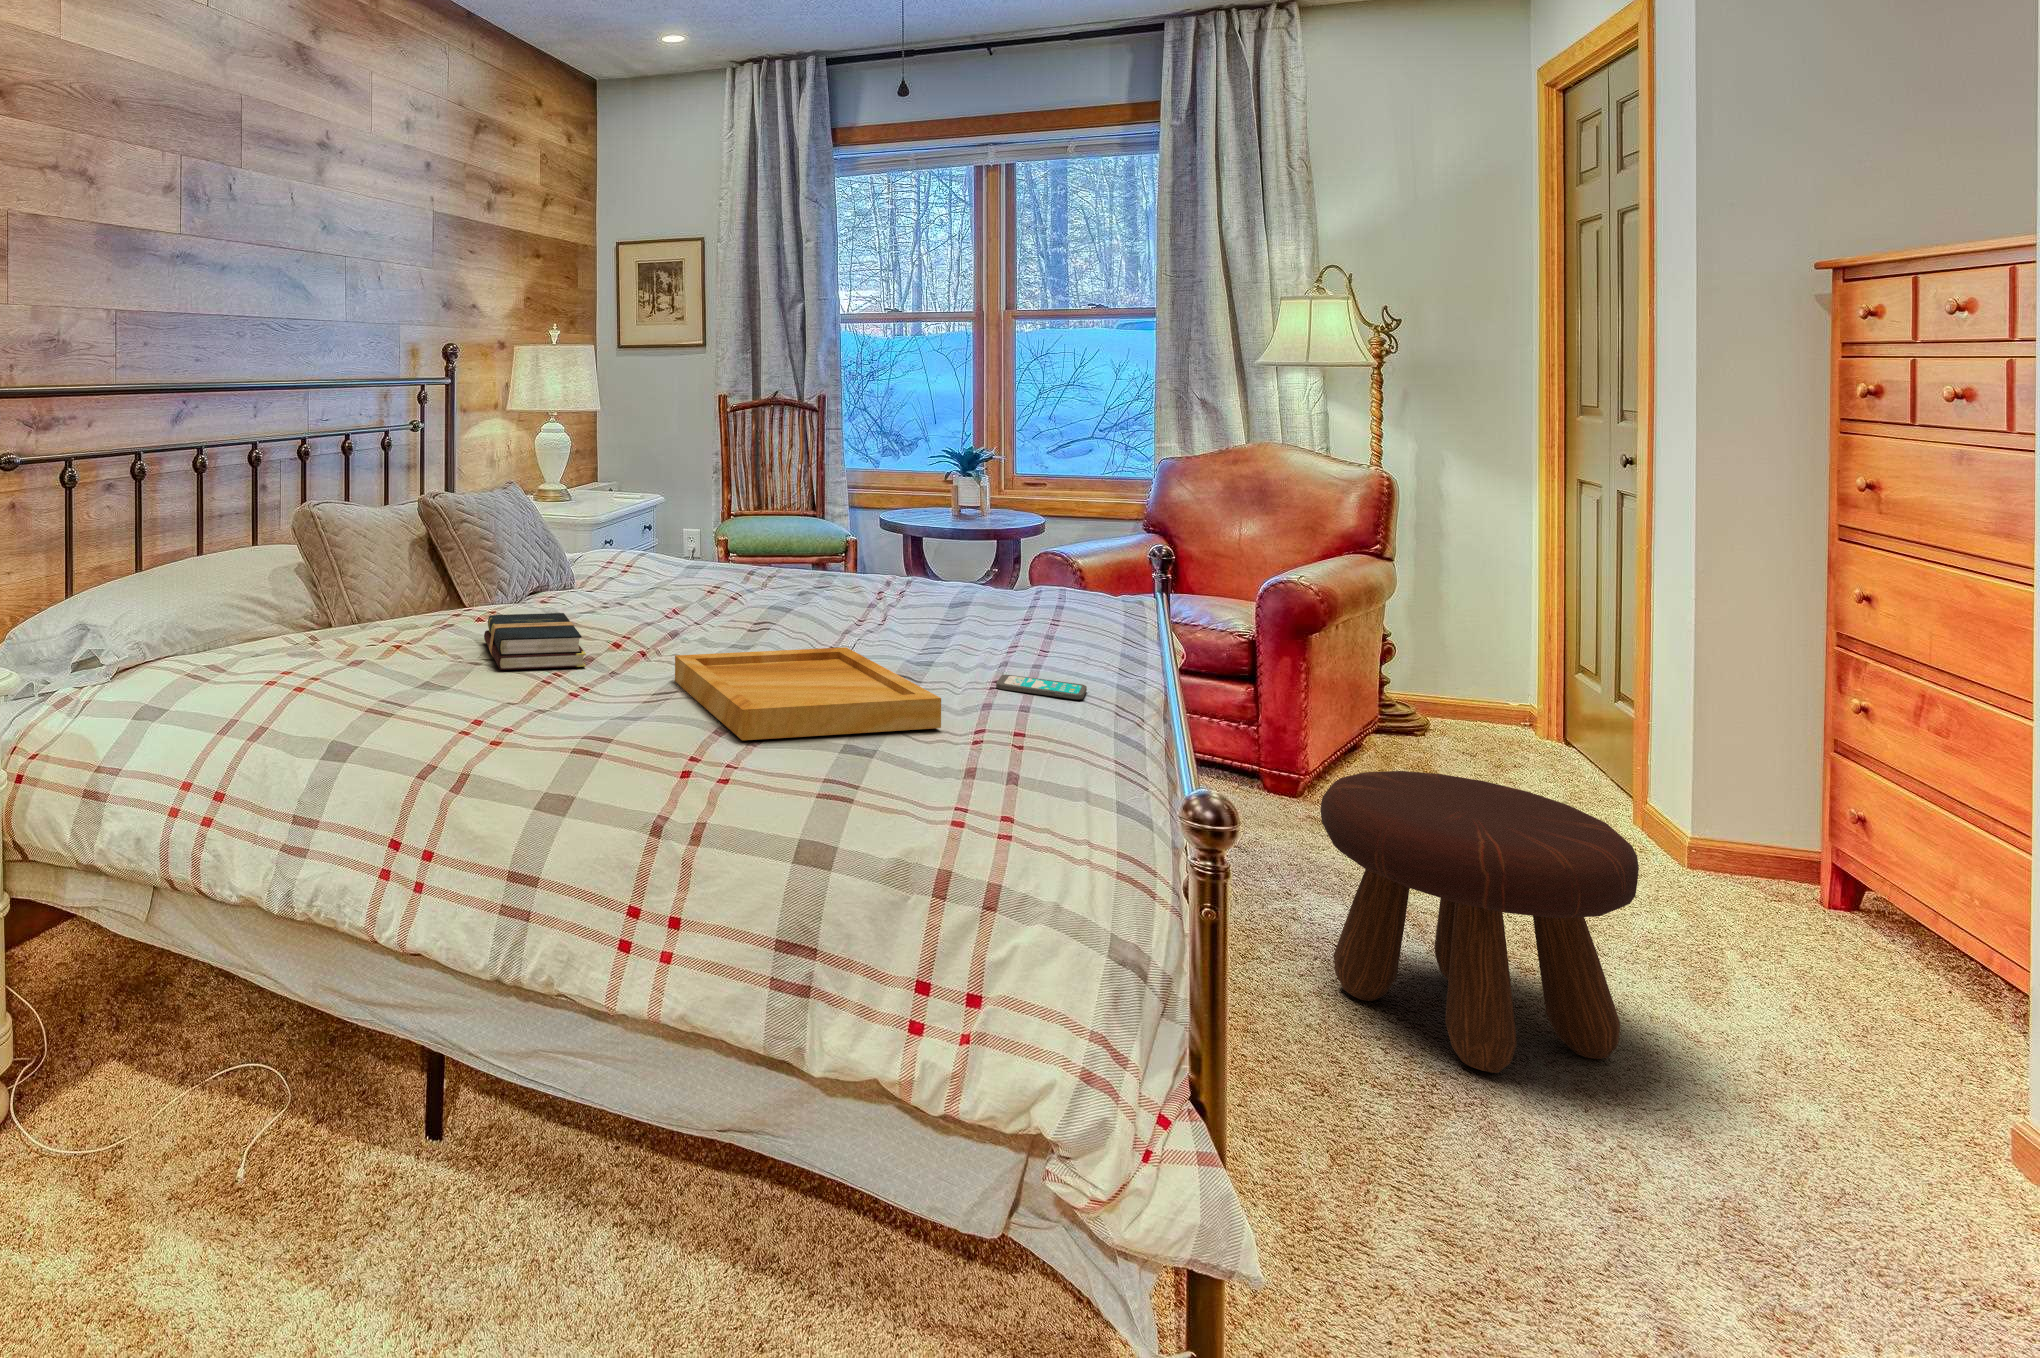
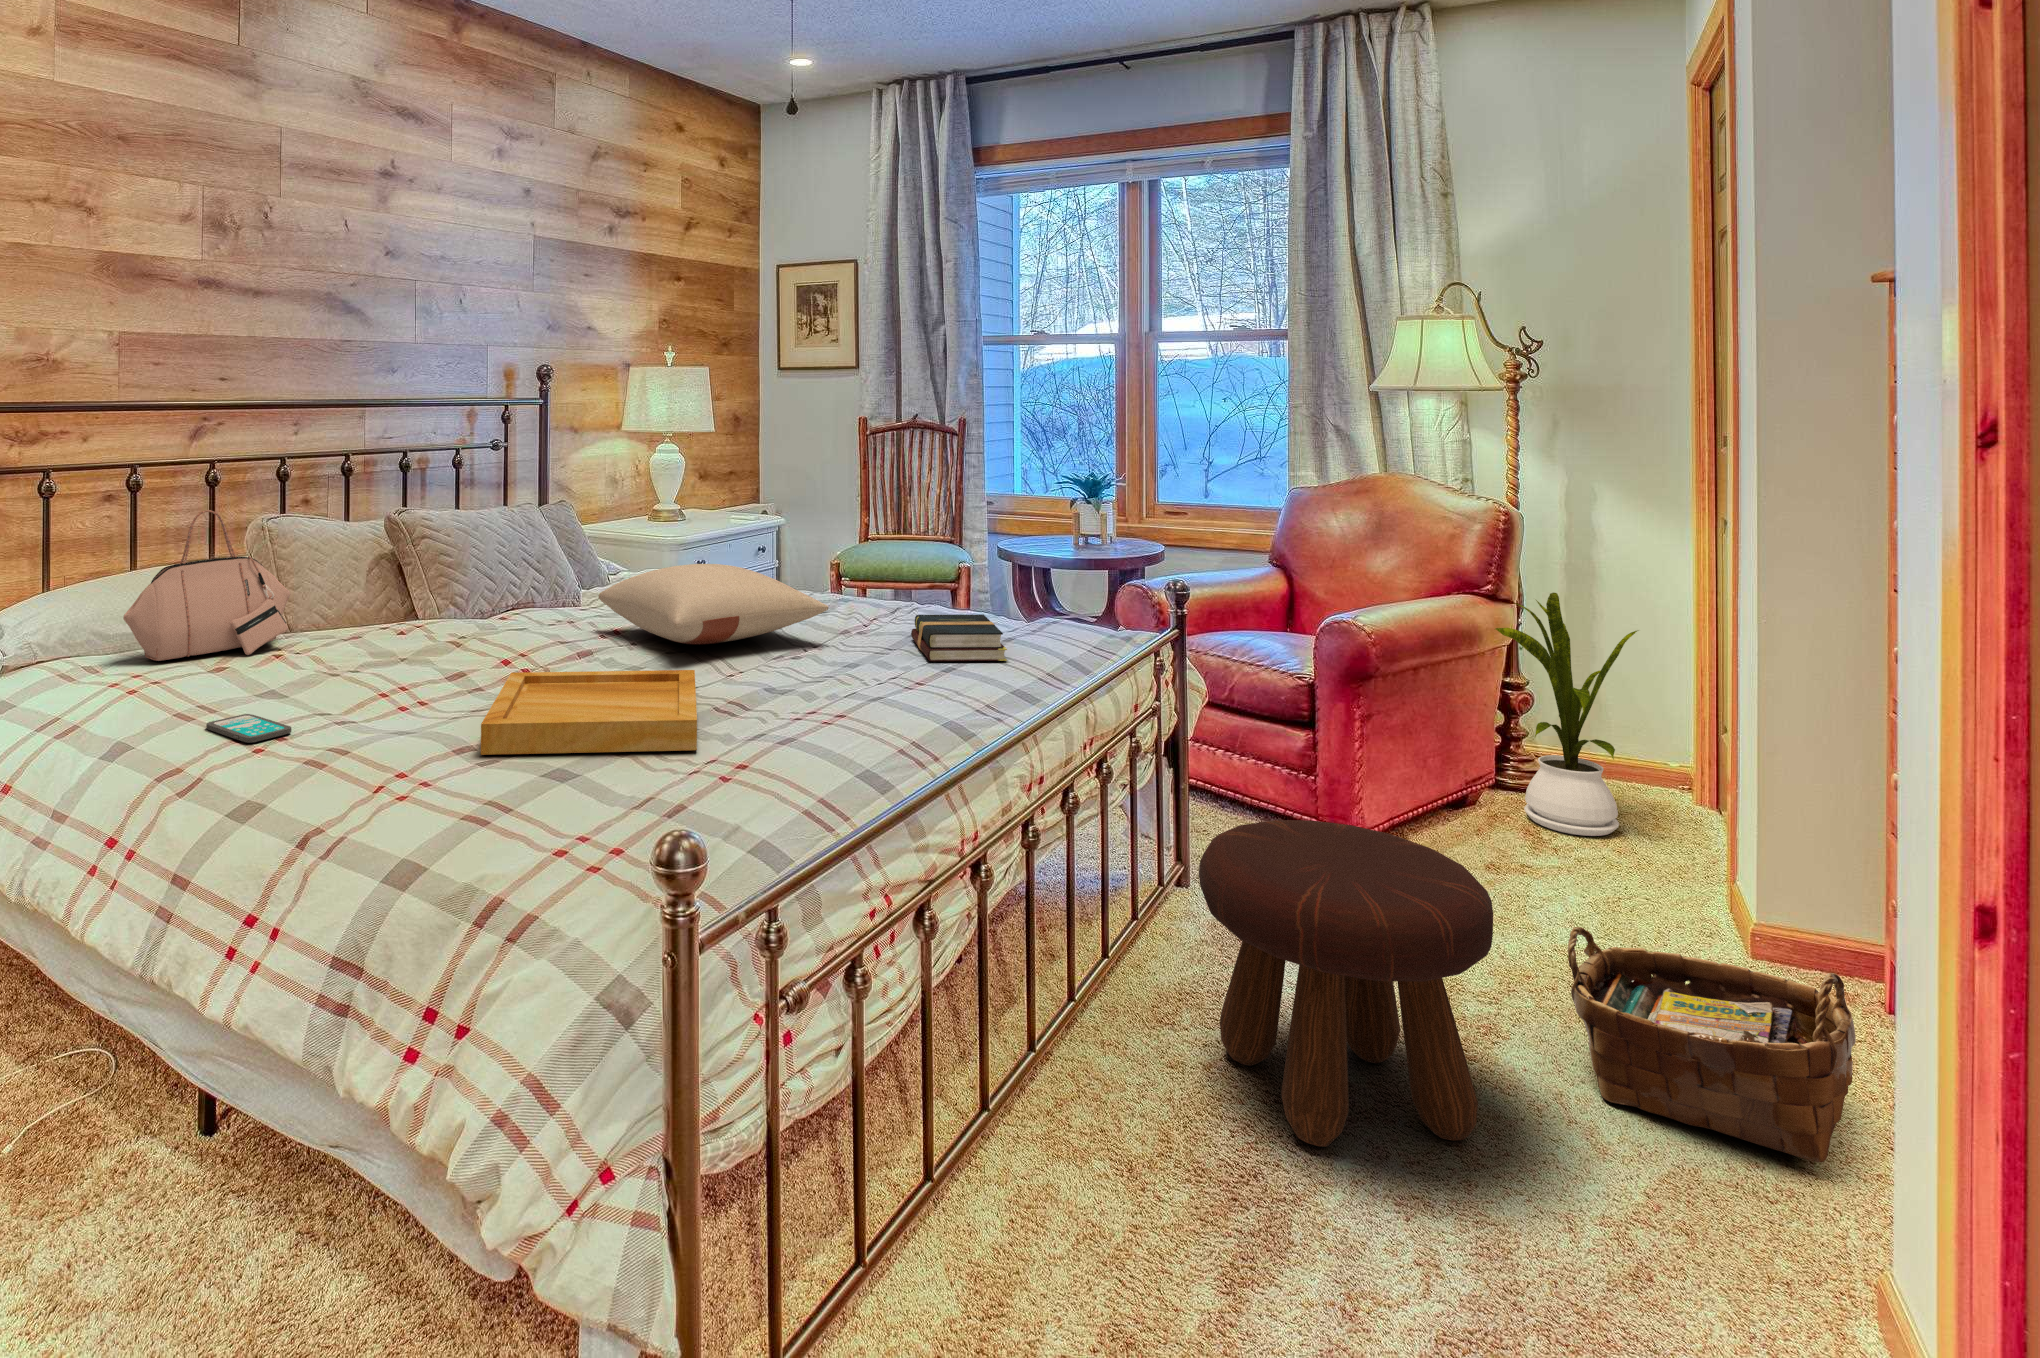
handbag: none [226,495,371,653] -> present [123,510,290,661]
pillow: none [653,542,894,621] -> present [599,564,828,644]
house plant: none [1398,552,1527,772] -> present [1496,593,1637,836]
hardback book: present [484,613,586,670] -> present [911,614,1007,661]
smartphone: present [996,675,1087,699] -> present [206,714,291,743]
woven basket: none [1627,858,1921,1057] -> present [1568,927,1856,1162]

